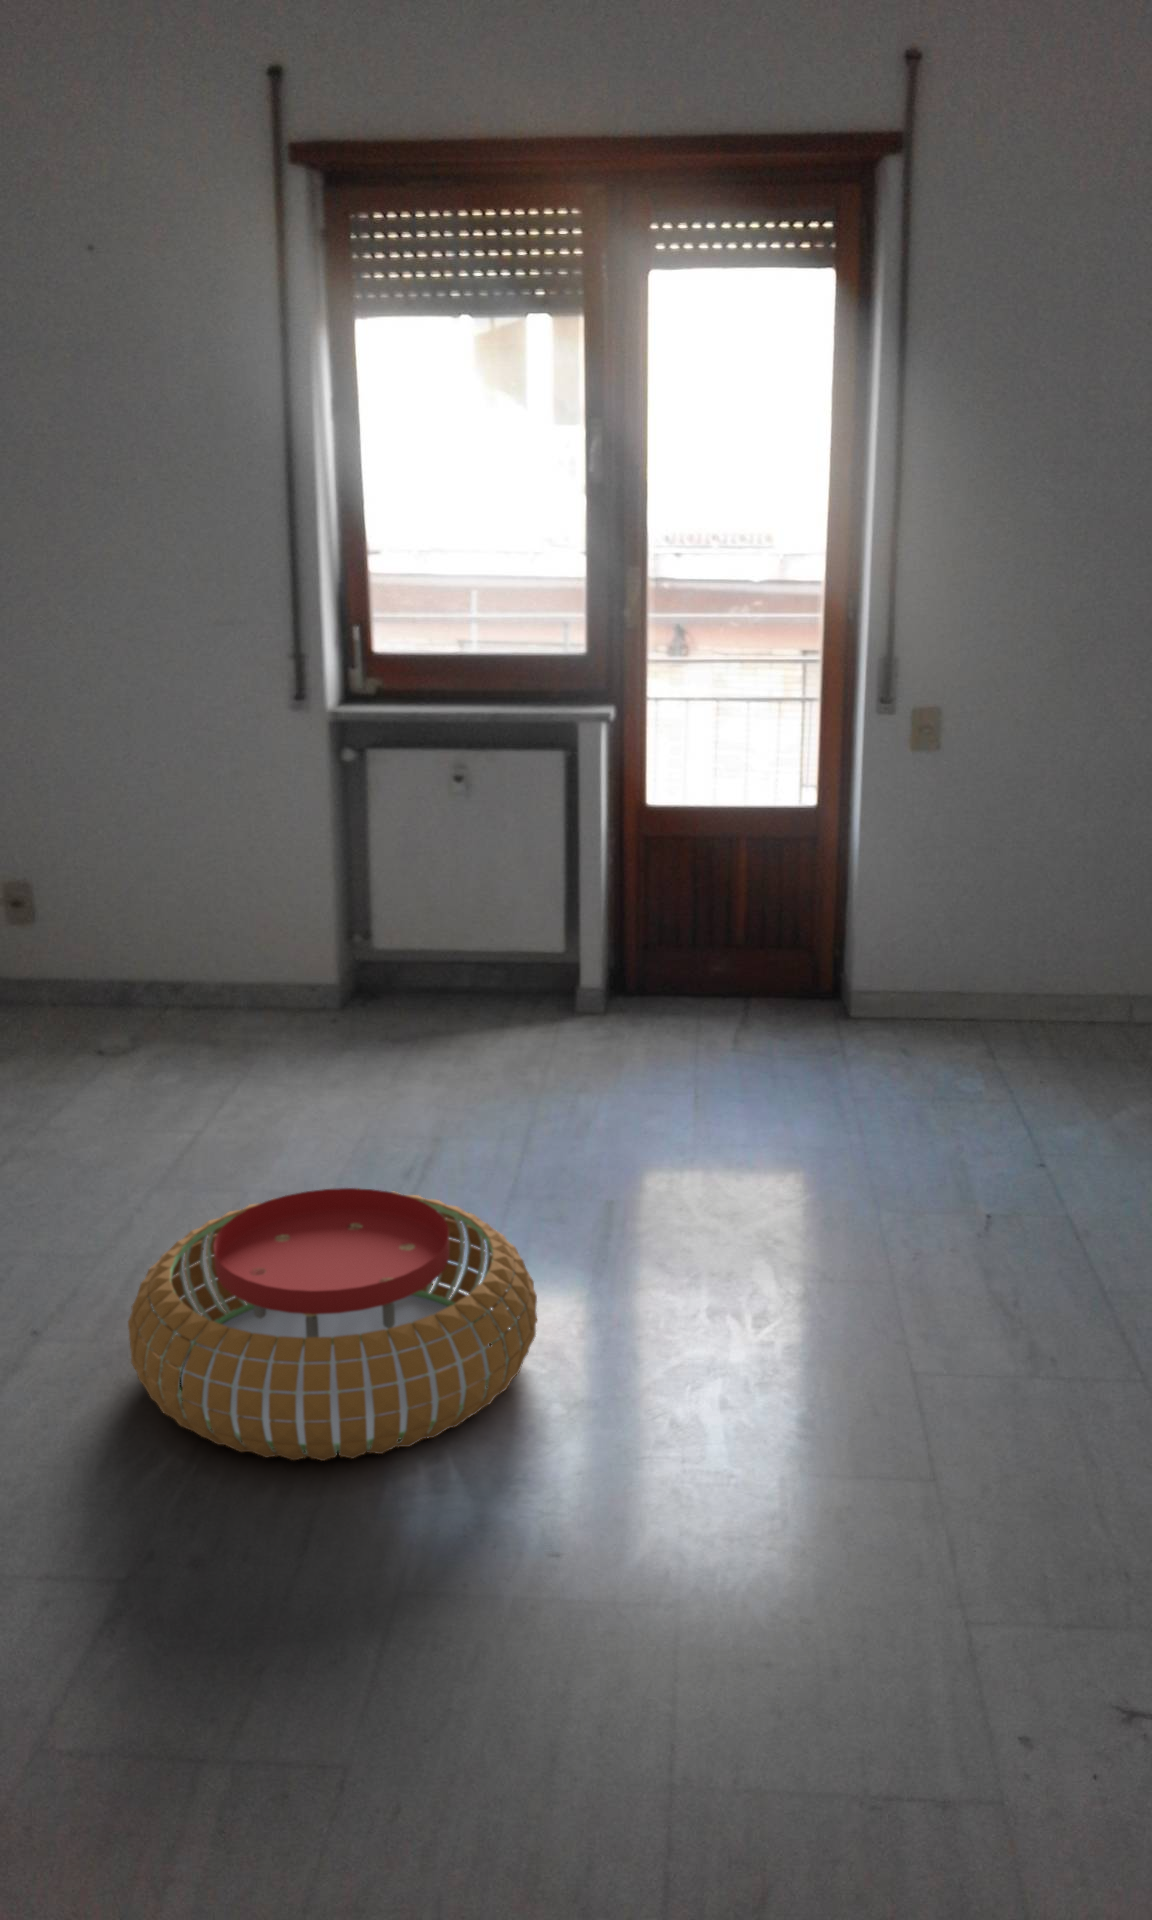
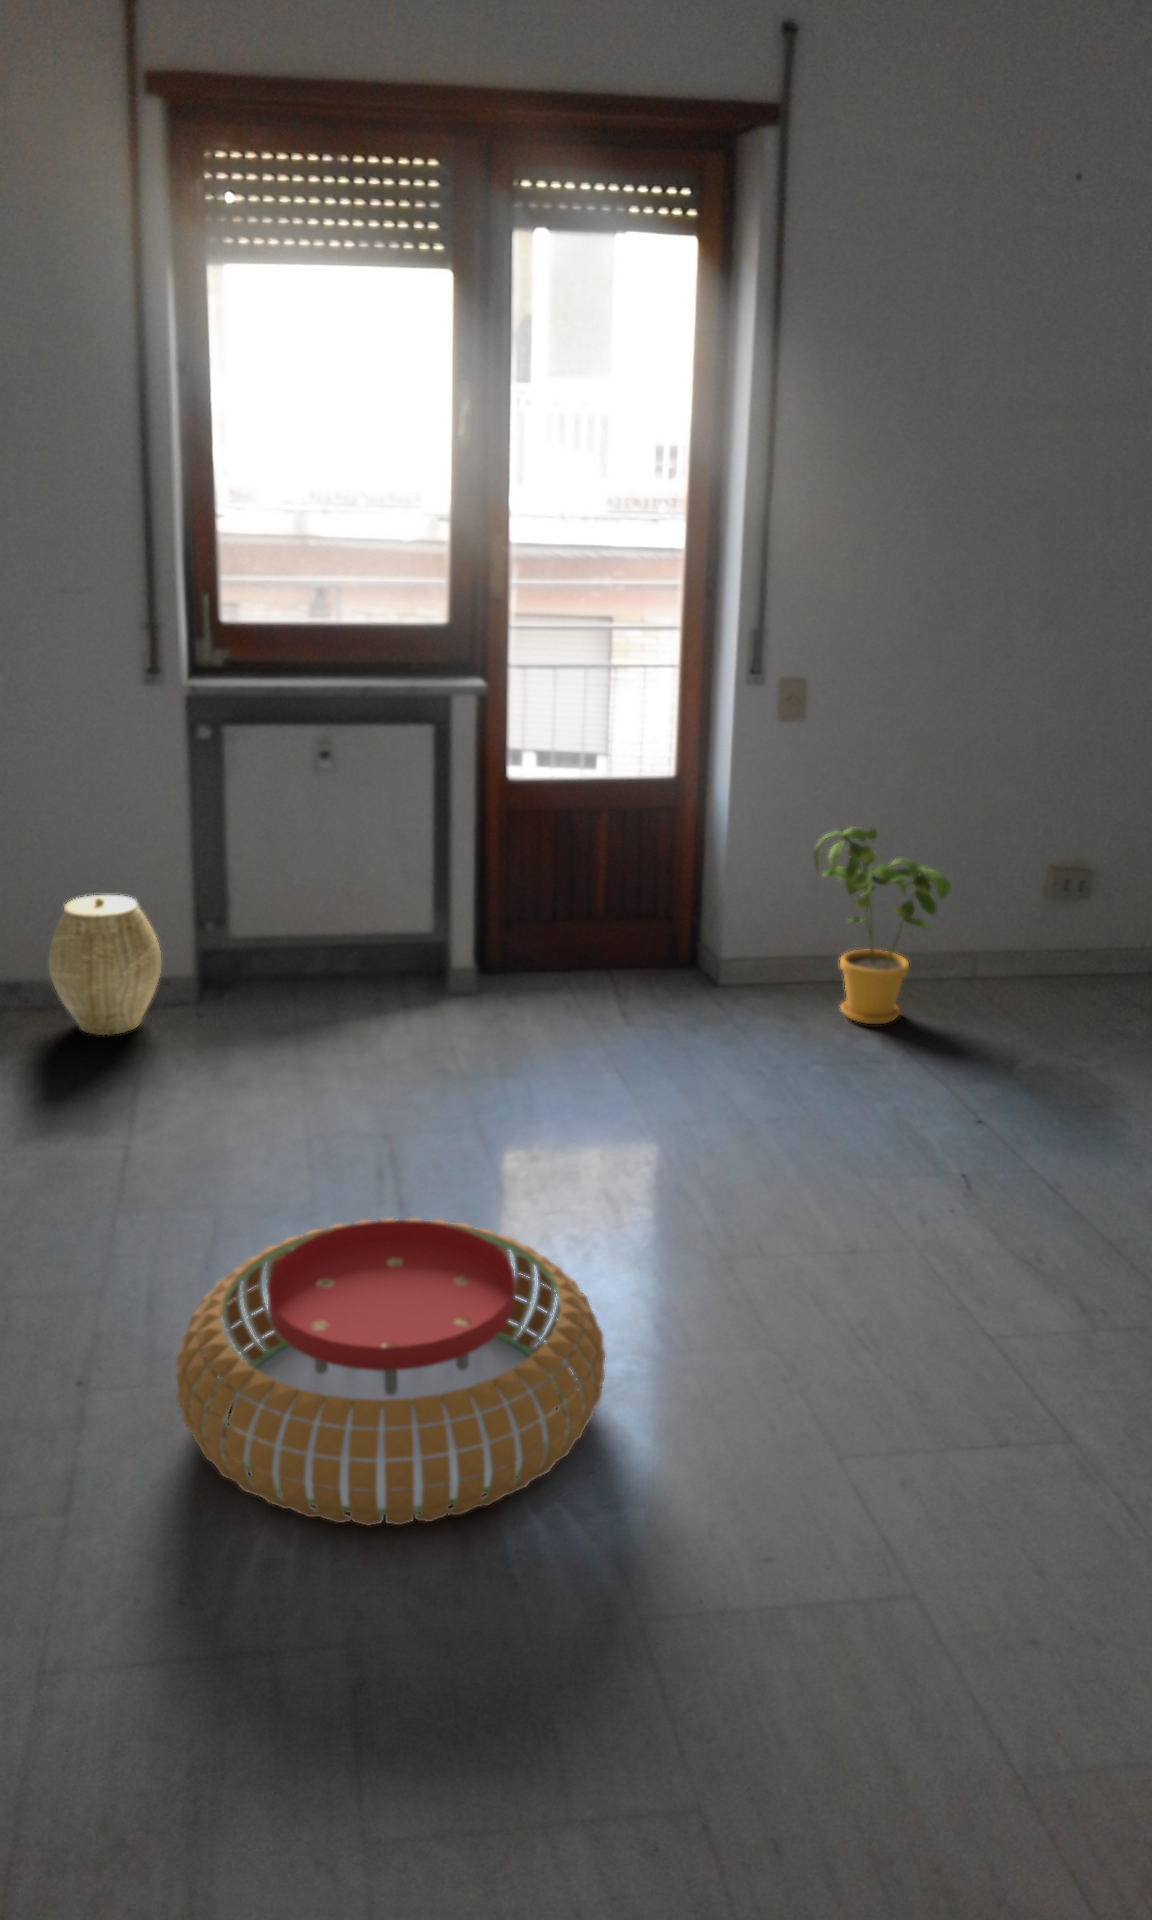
house plant: none [933,858,1076,1066] -> present [814,828,951,1024]
woven basket: none [192,902,295,1033] -> present [49,895,161,1035]

